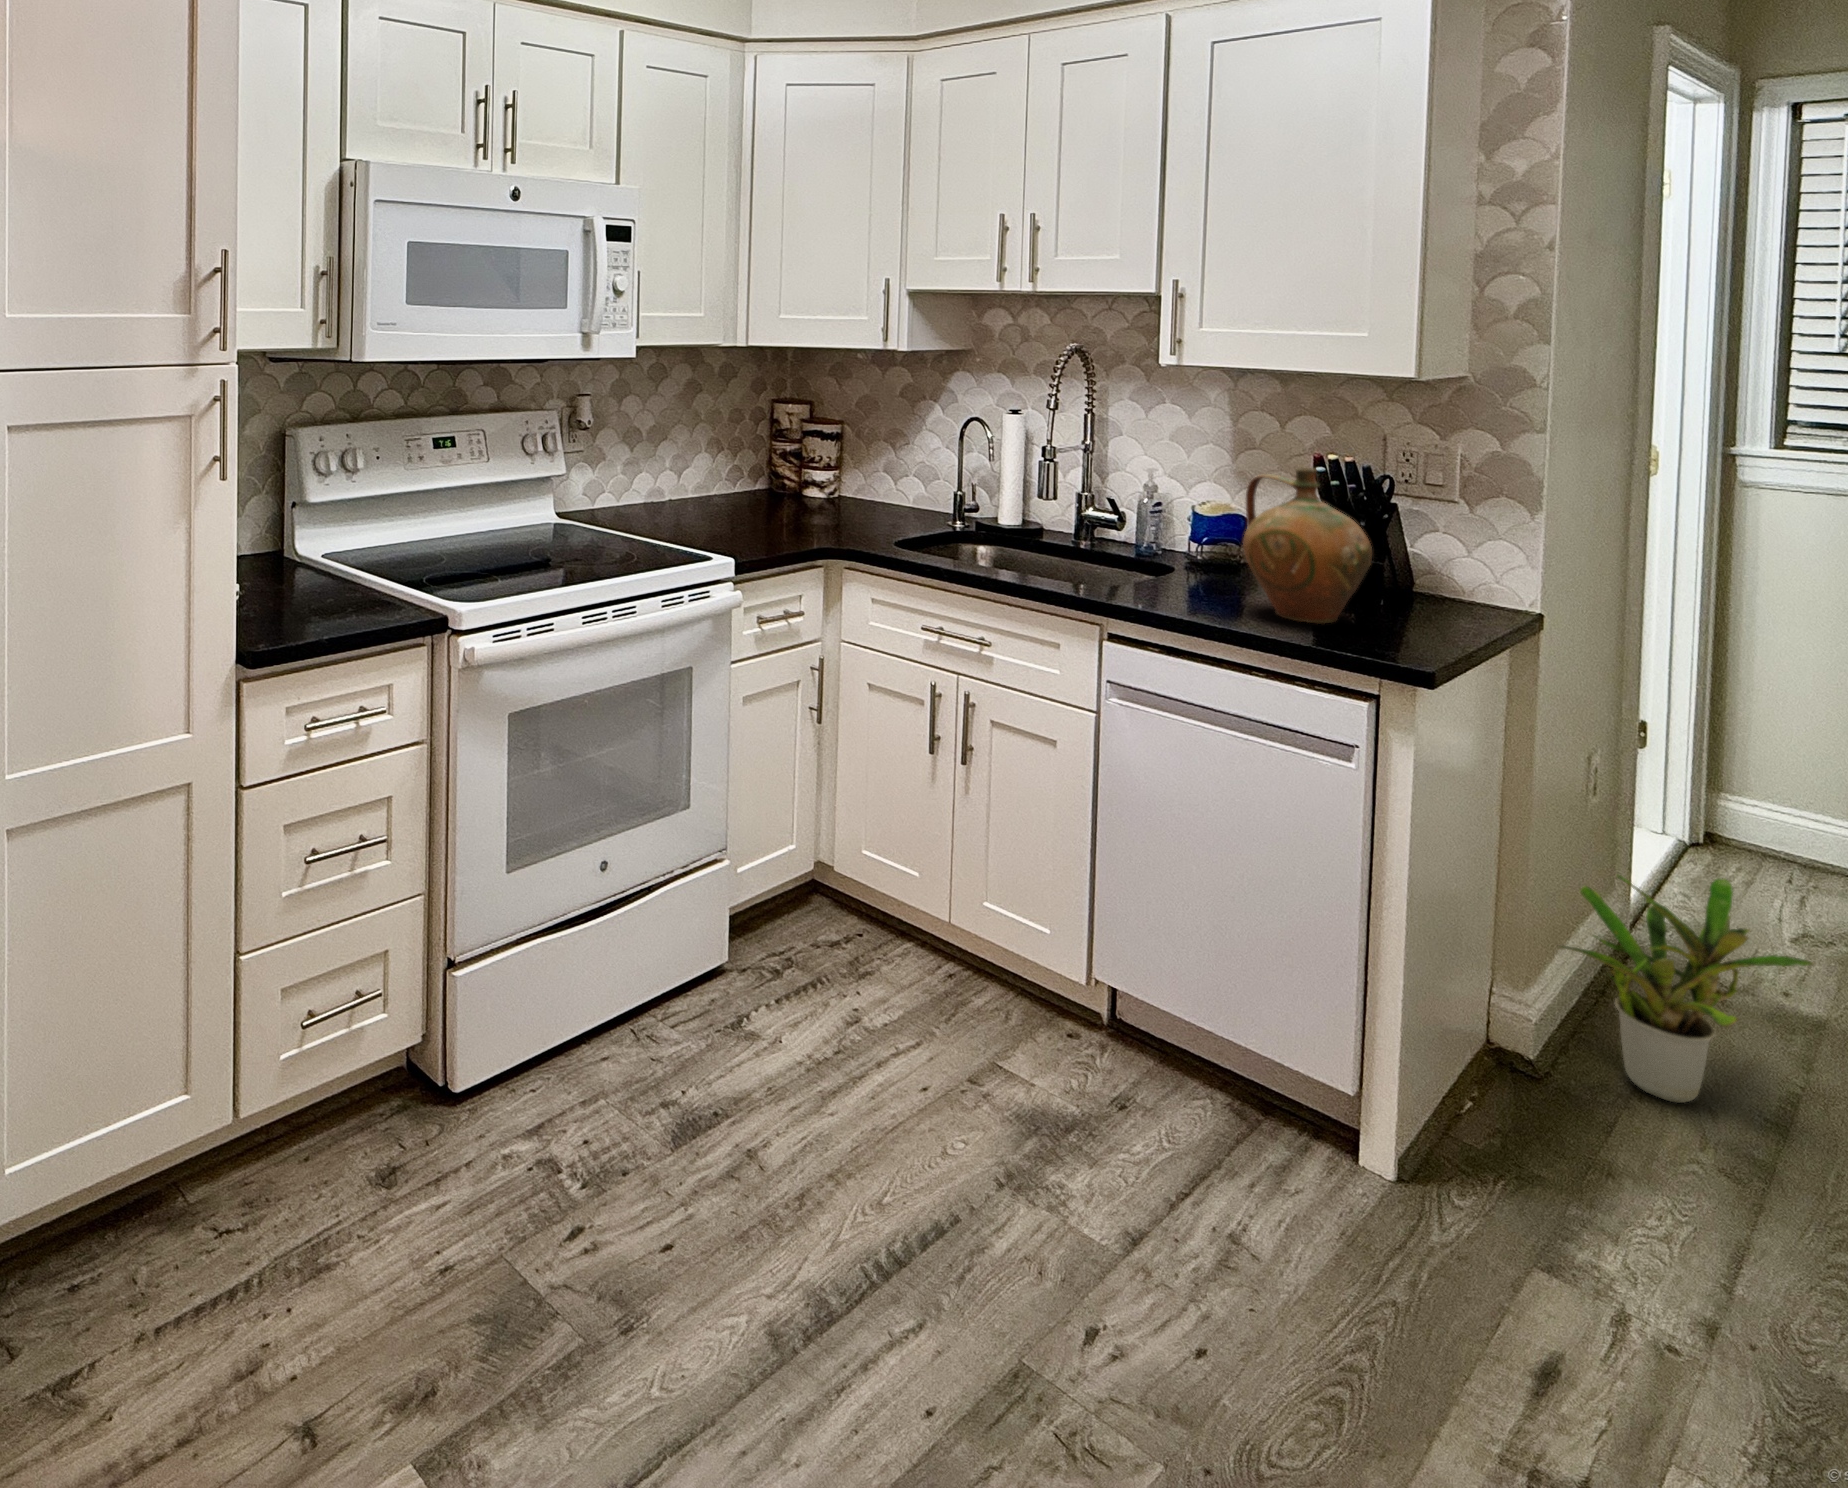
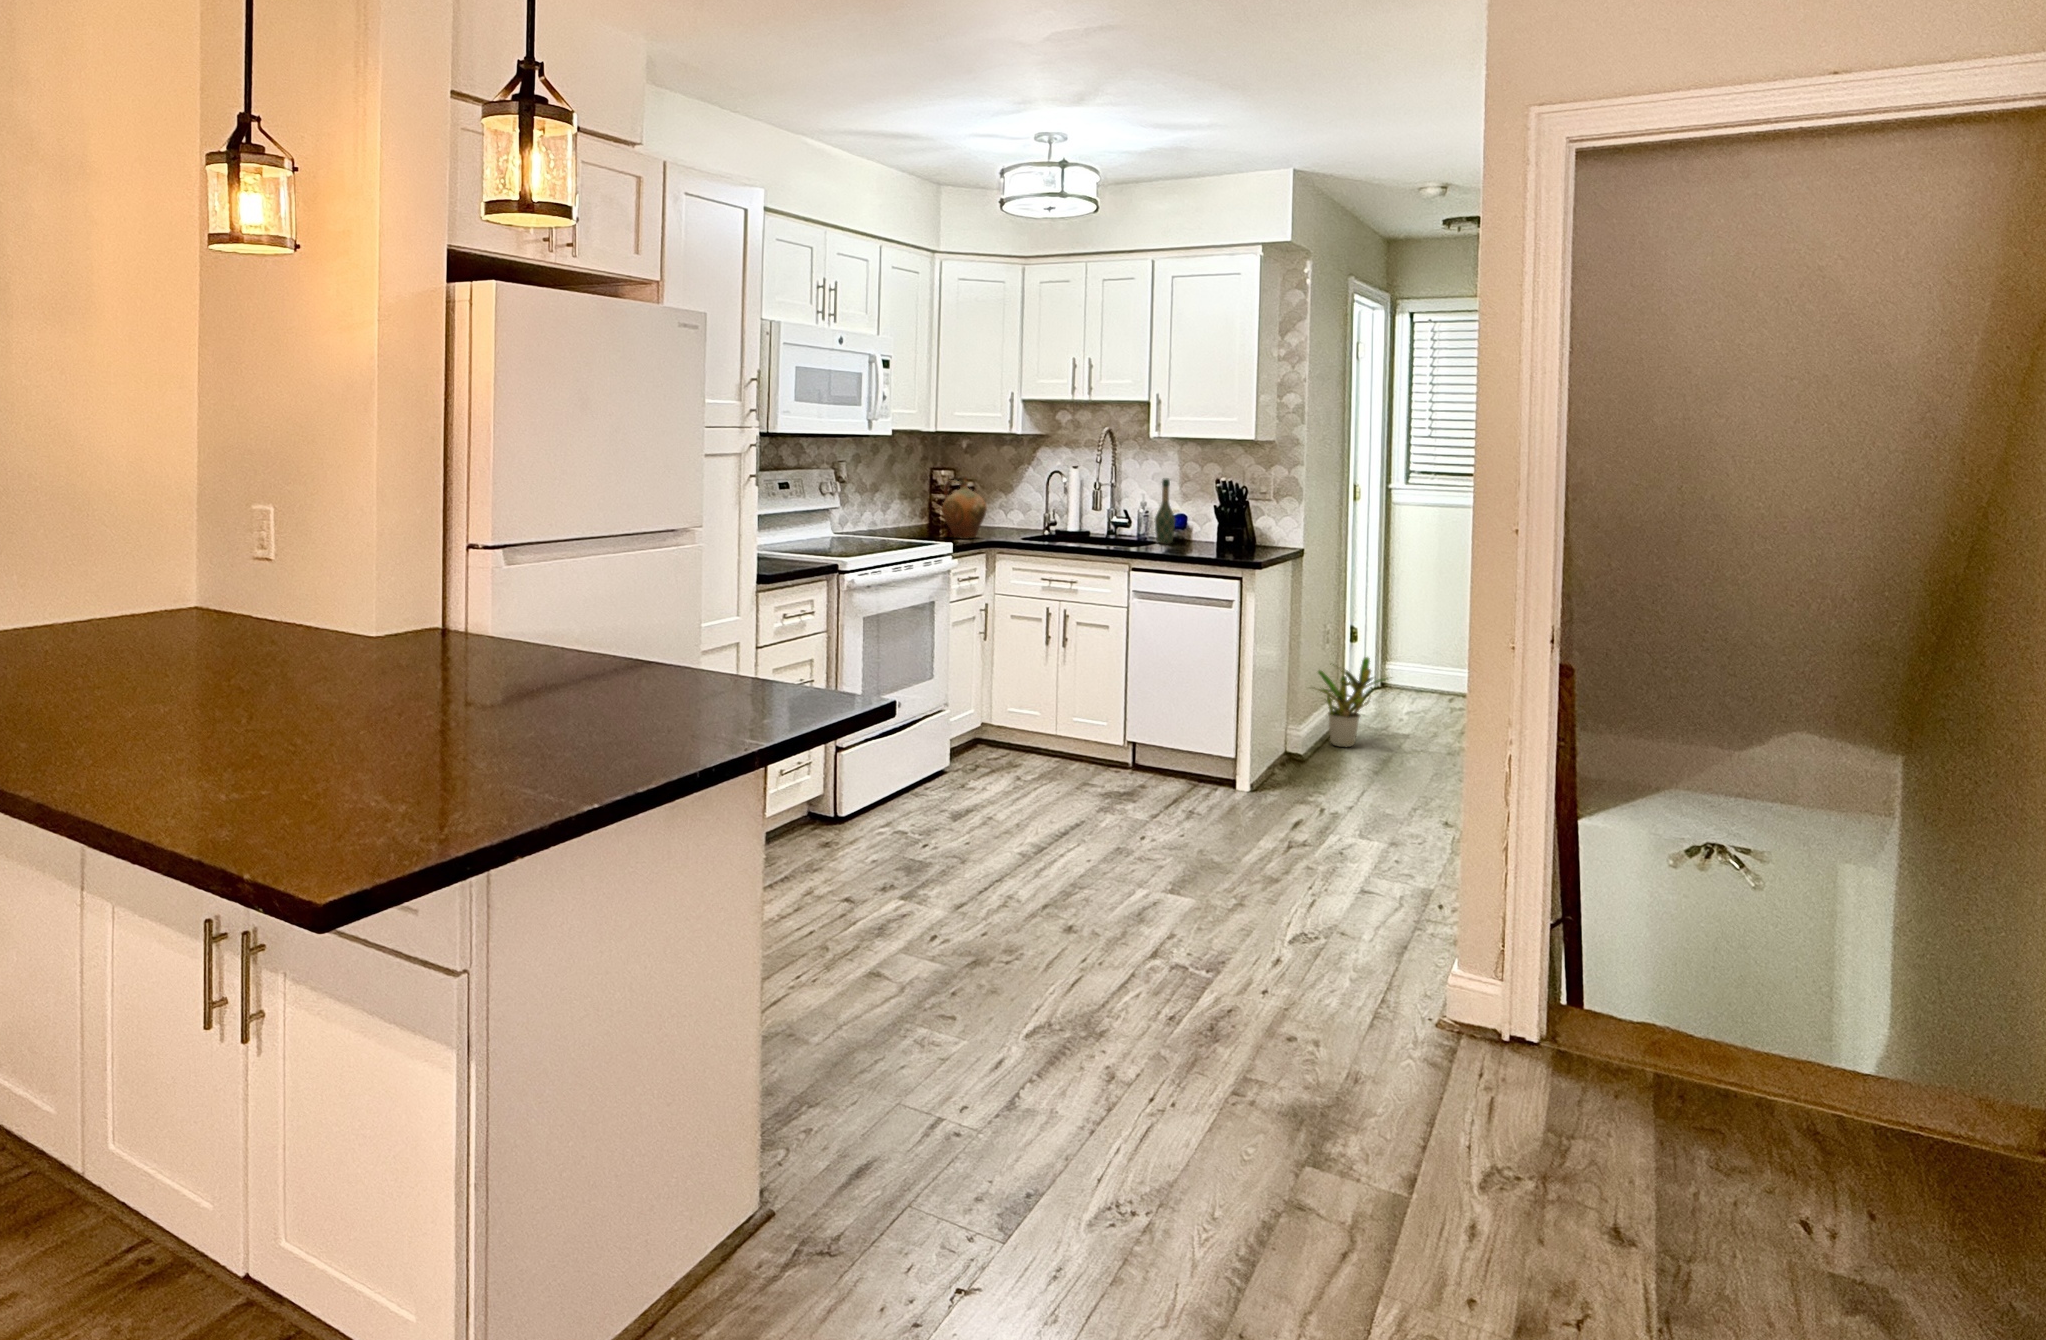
wine bottle: none [1173,445,1220,577] -> present [1154,479,1176,544]
ceramic jug: present [1243,468,1372,624] -> present [942,476,987,539]

